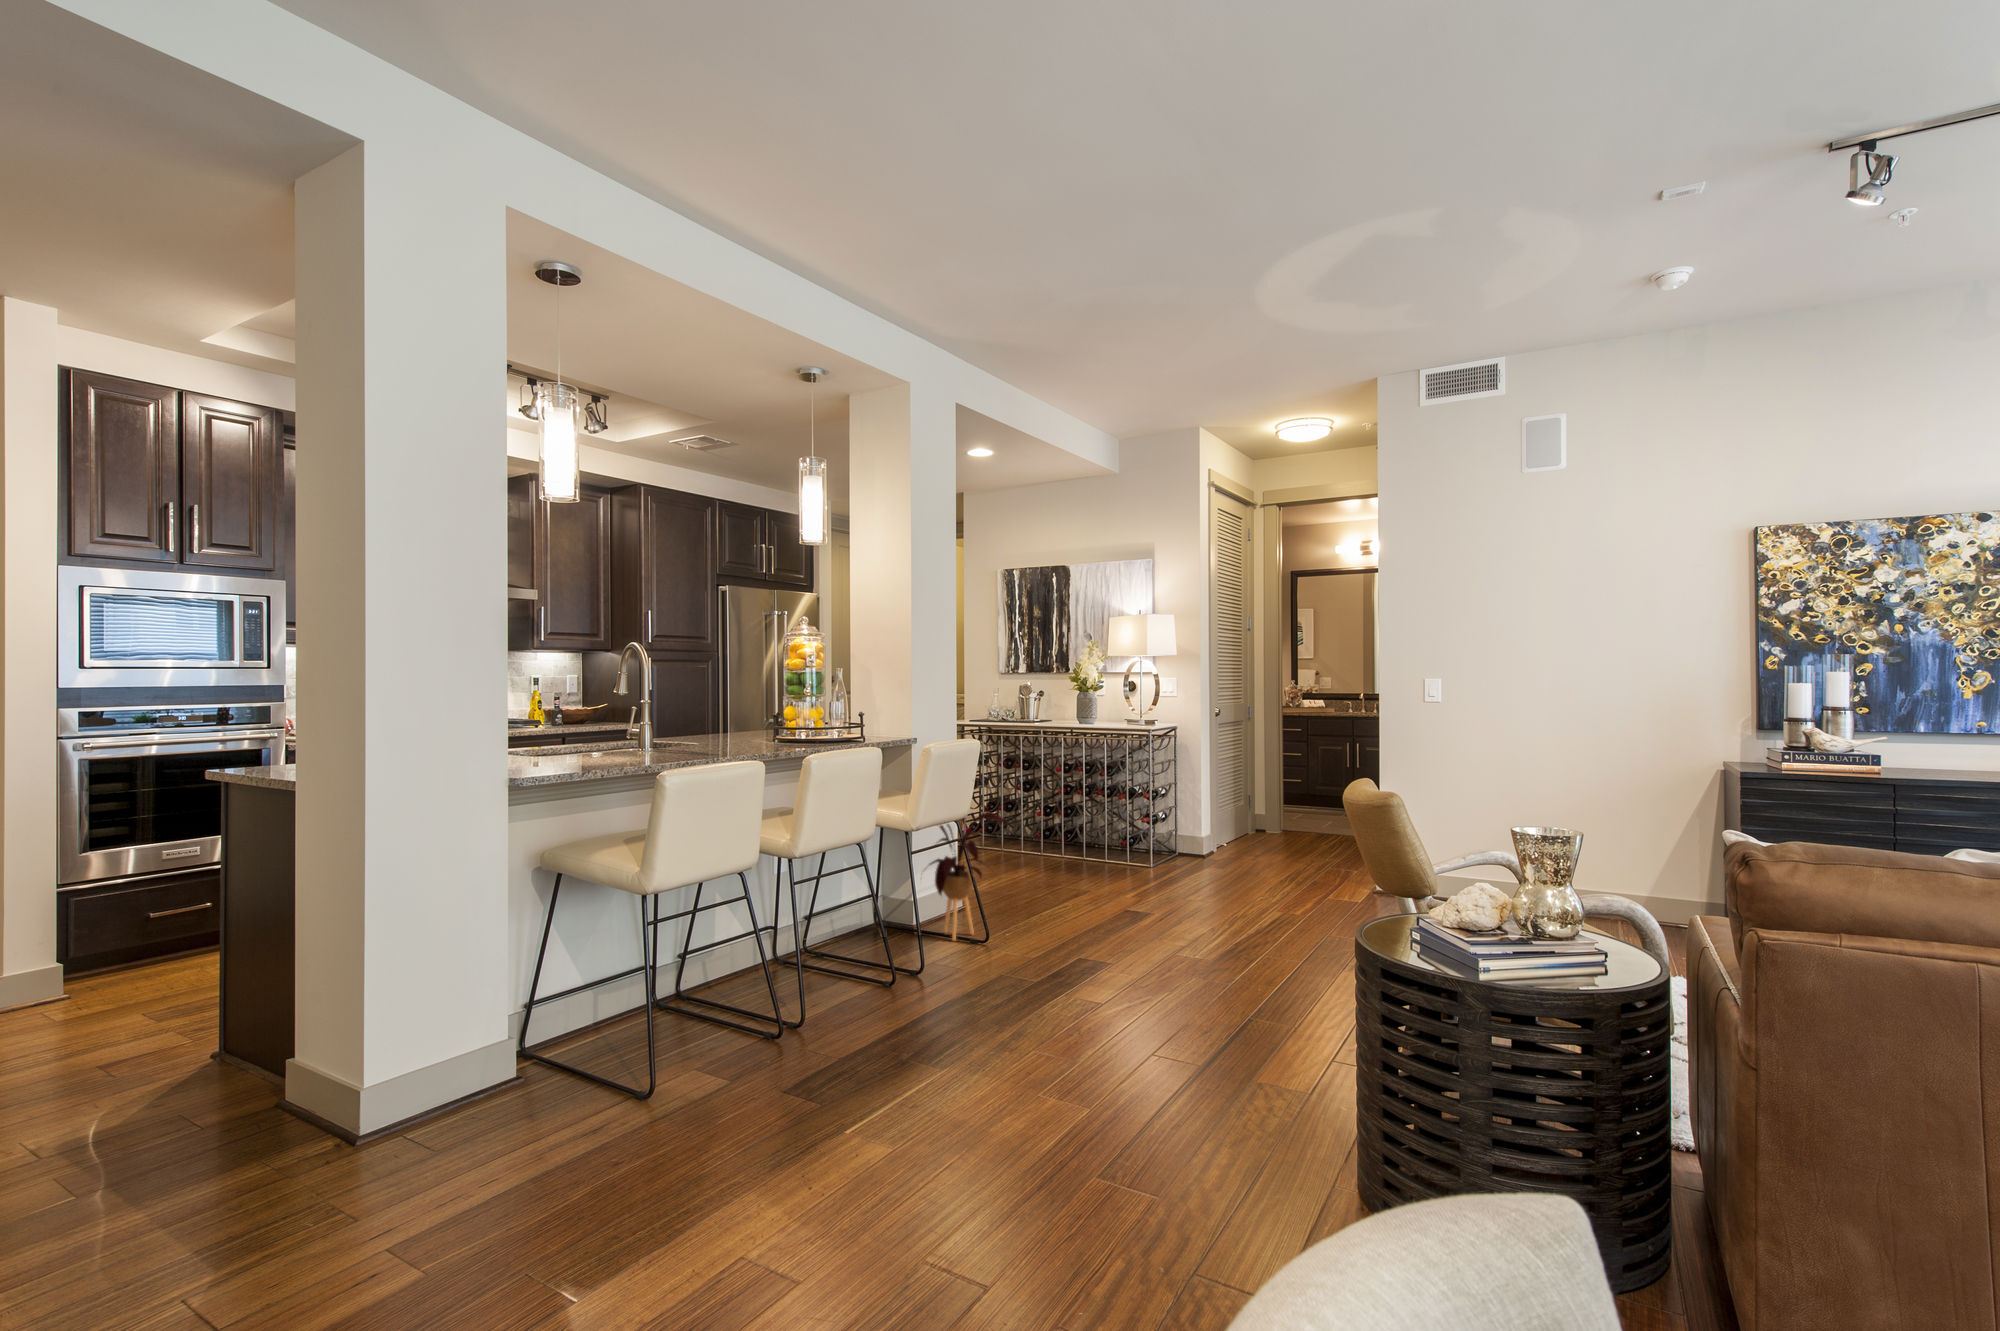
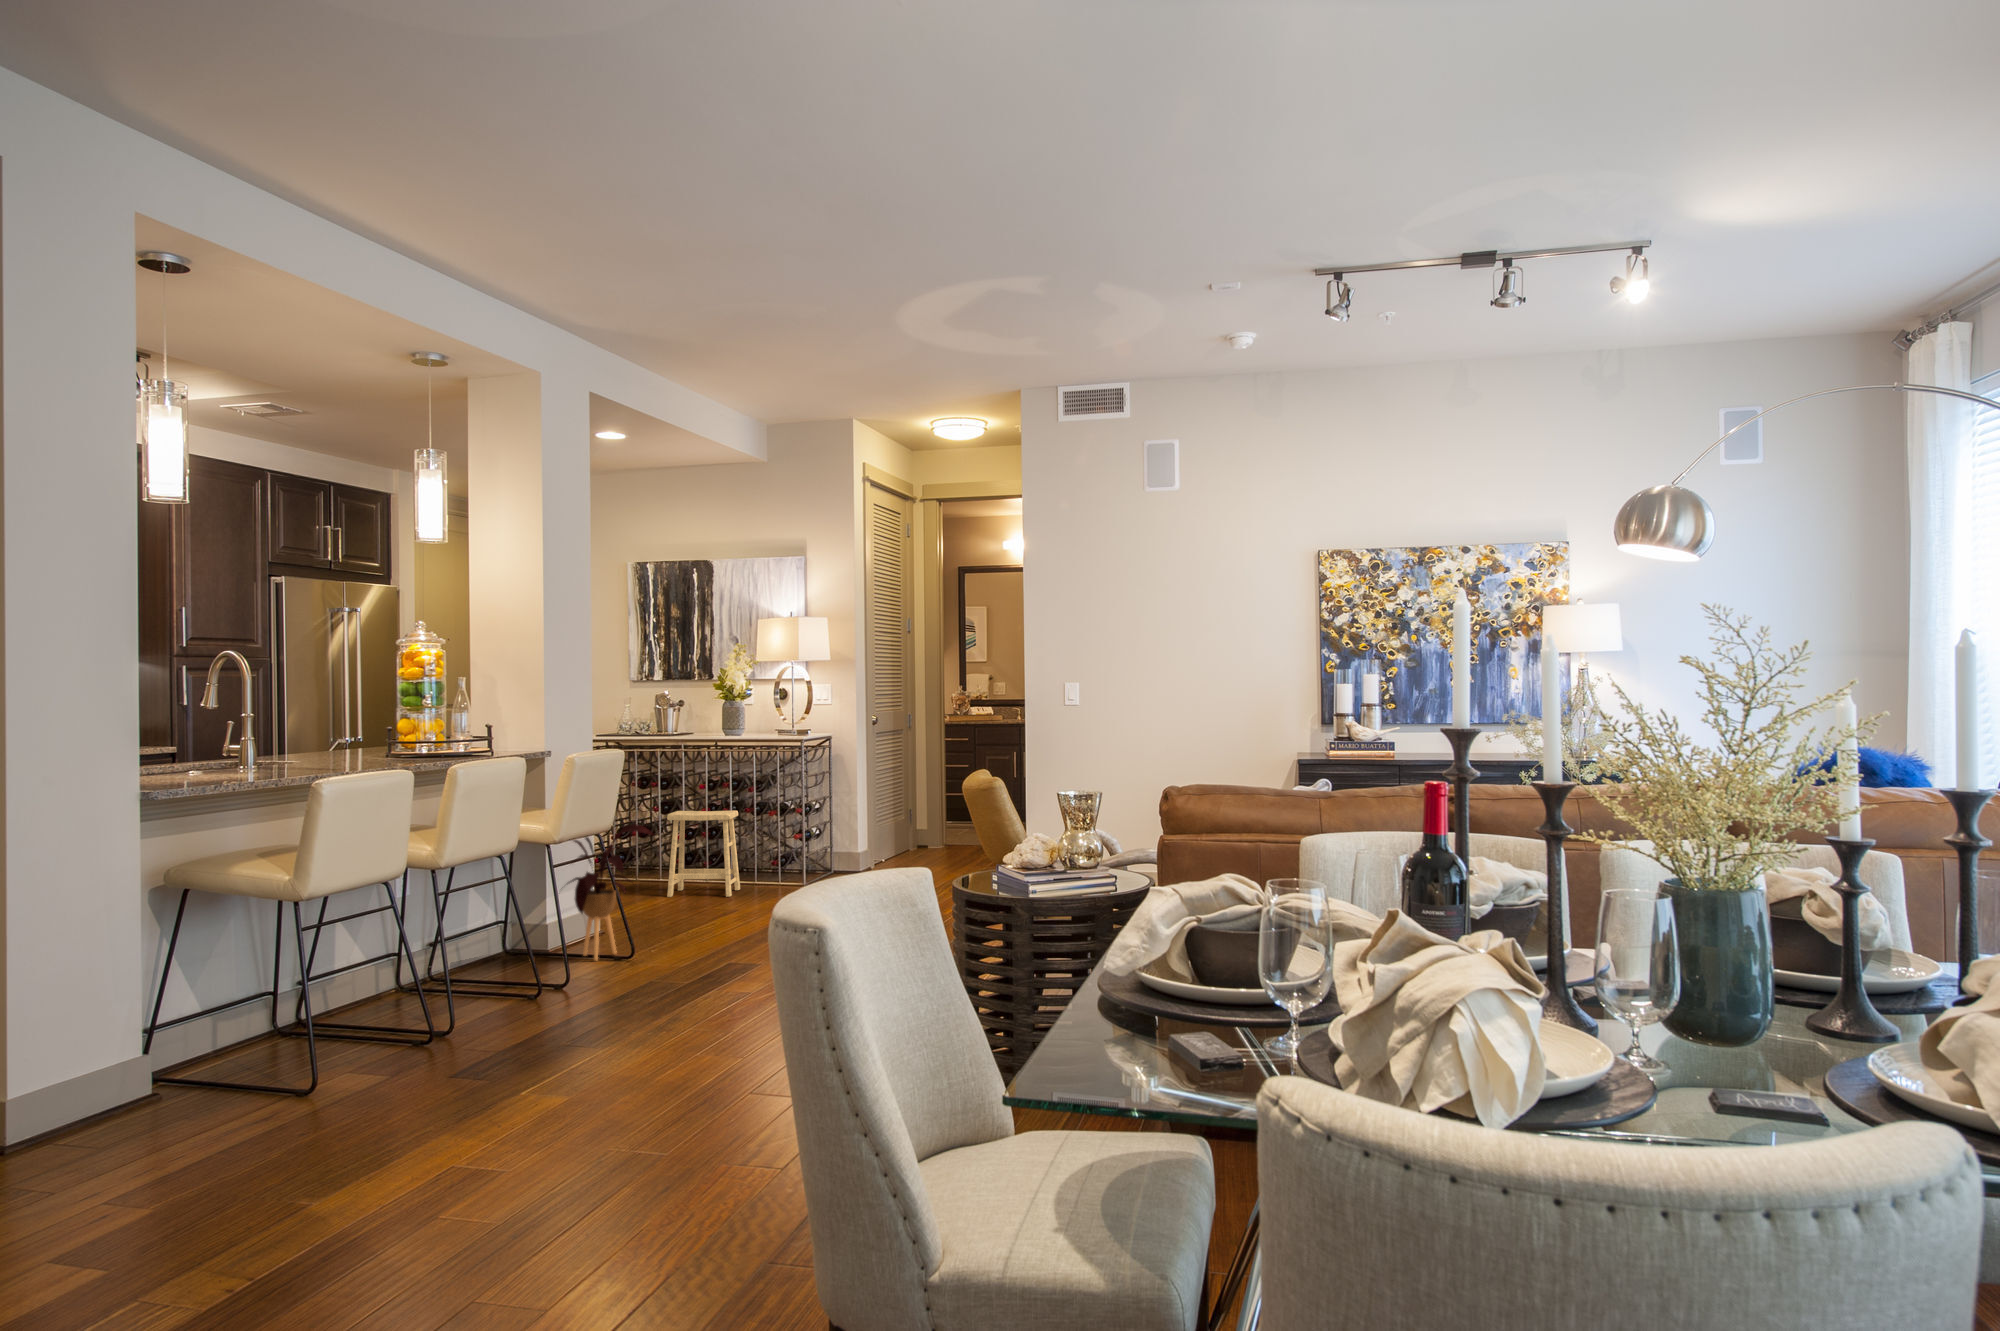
footstool: none [1027,791,1091,873] -> present [667,810,740,897]

